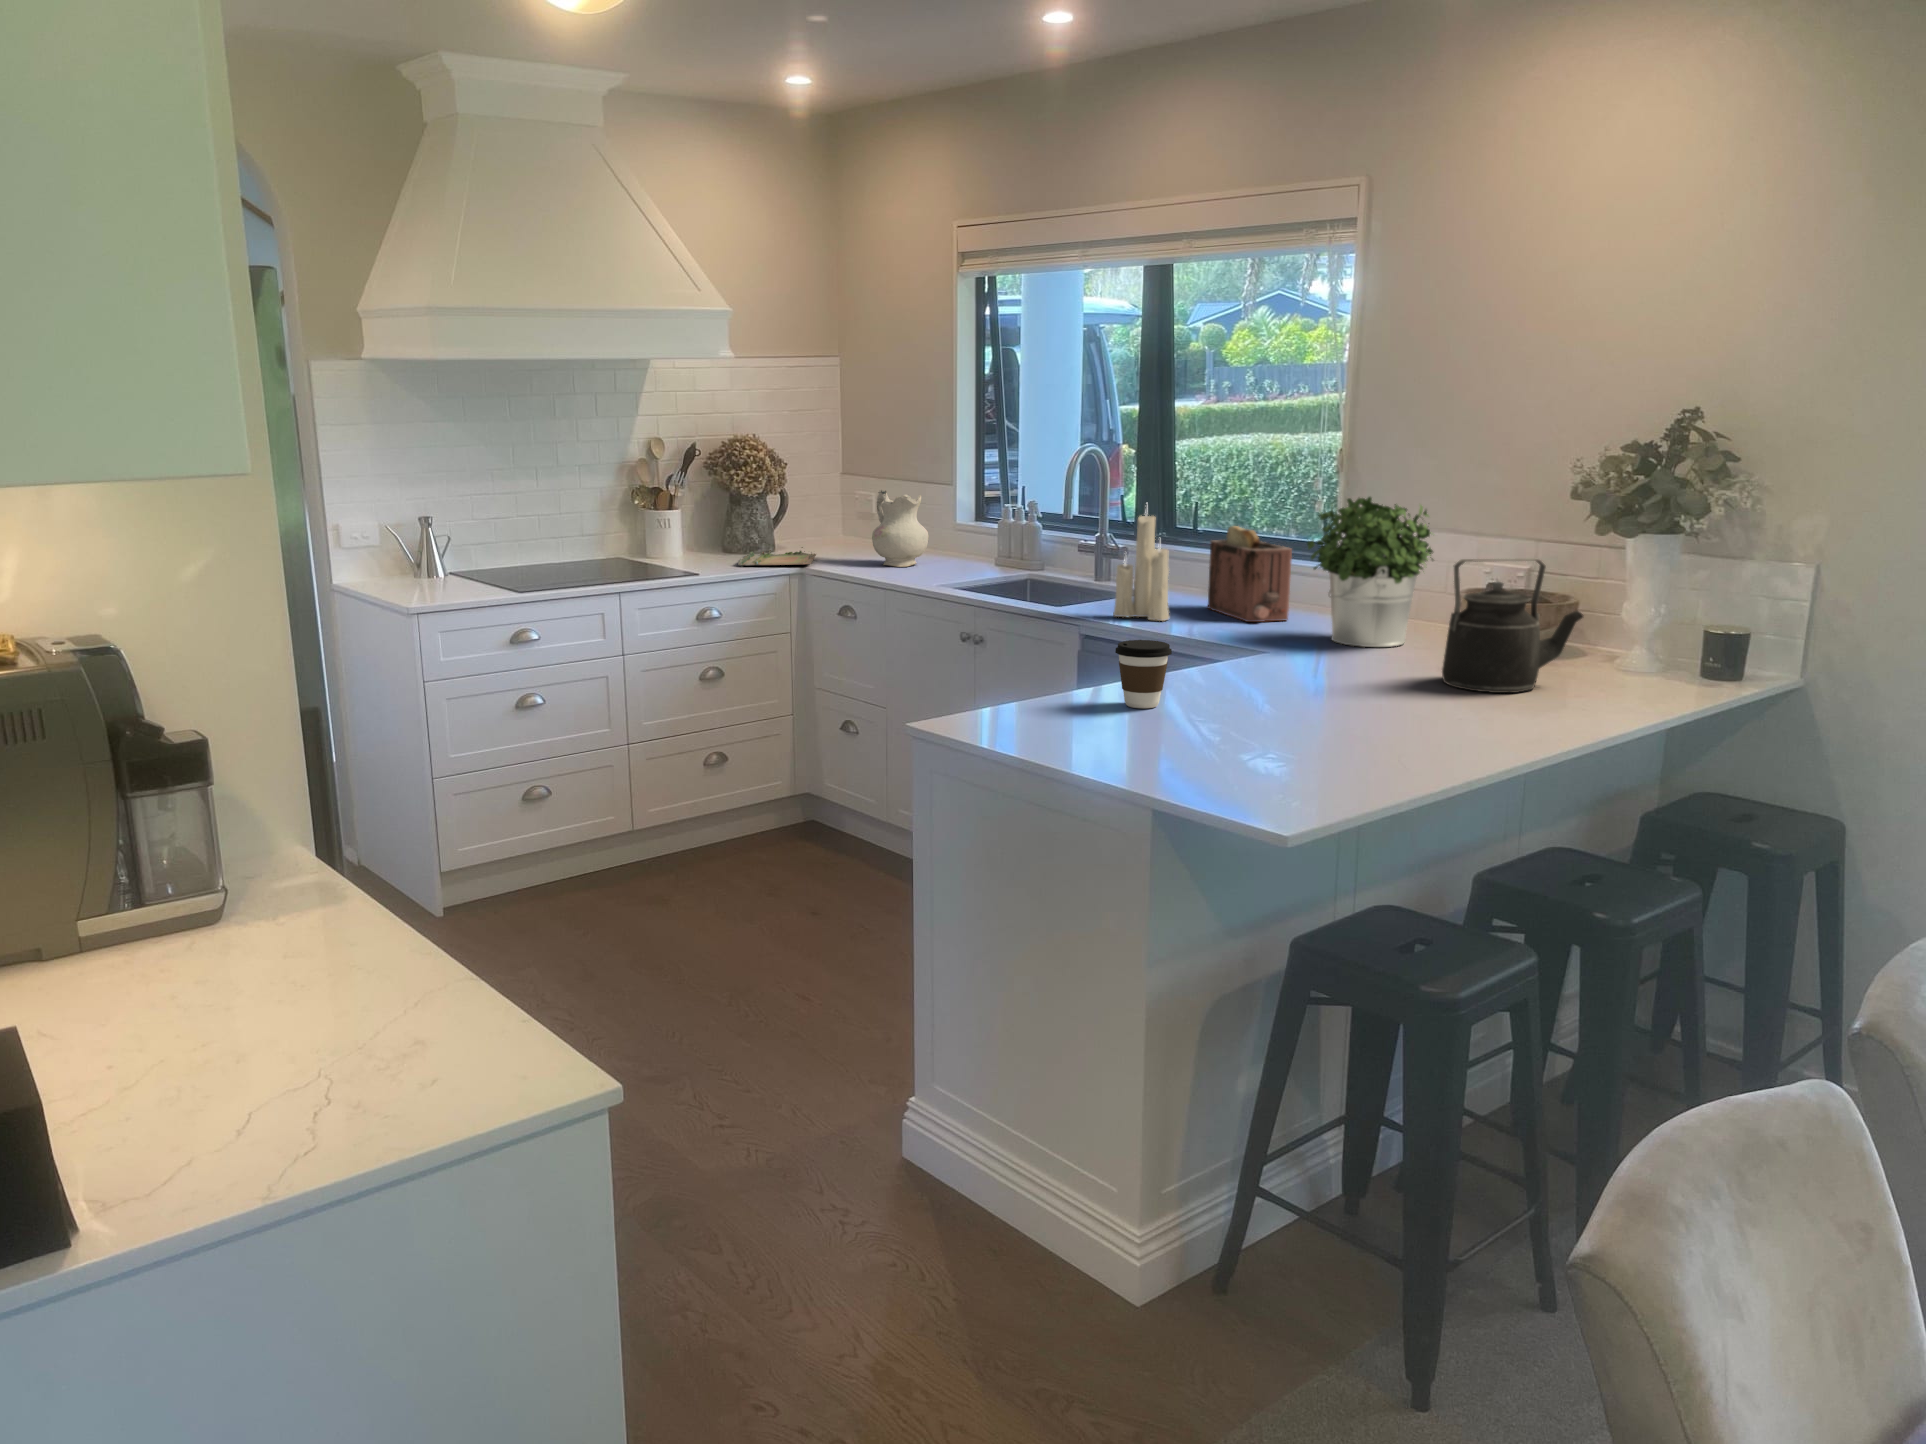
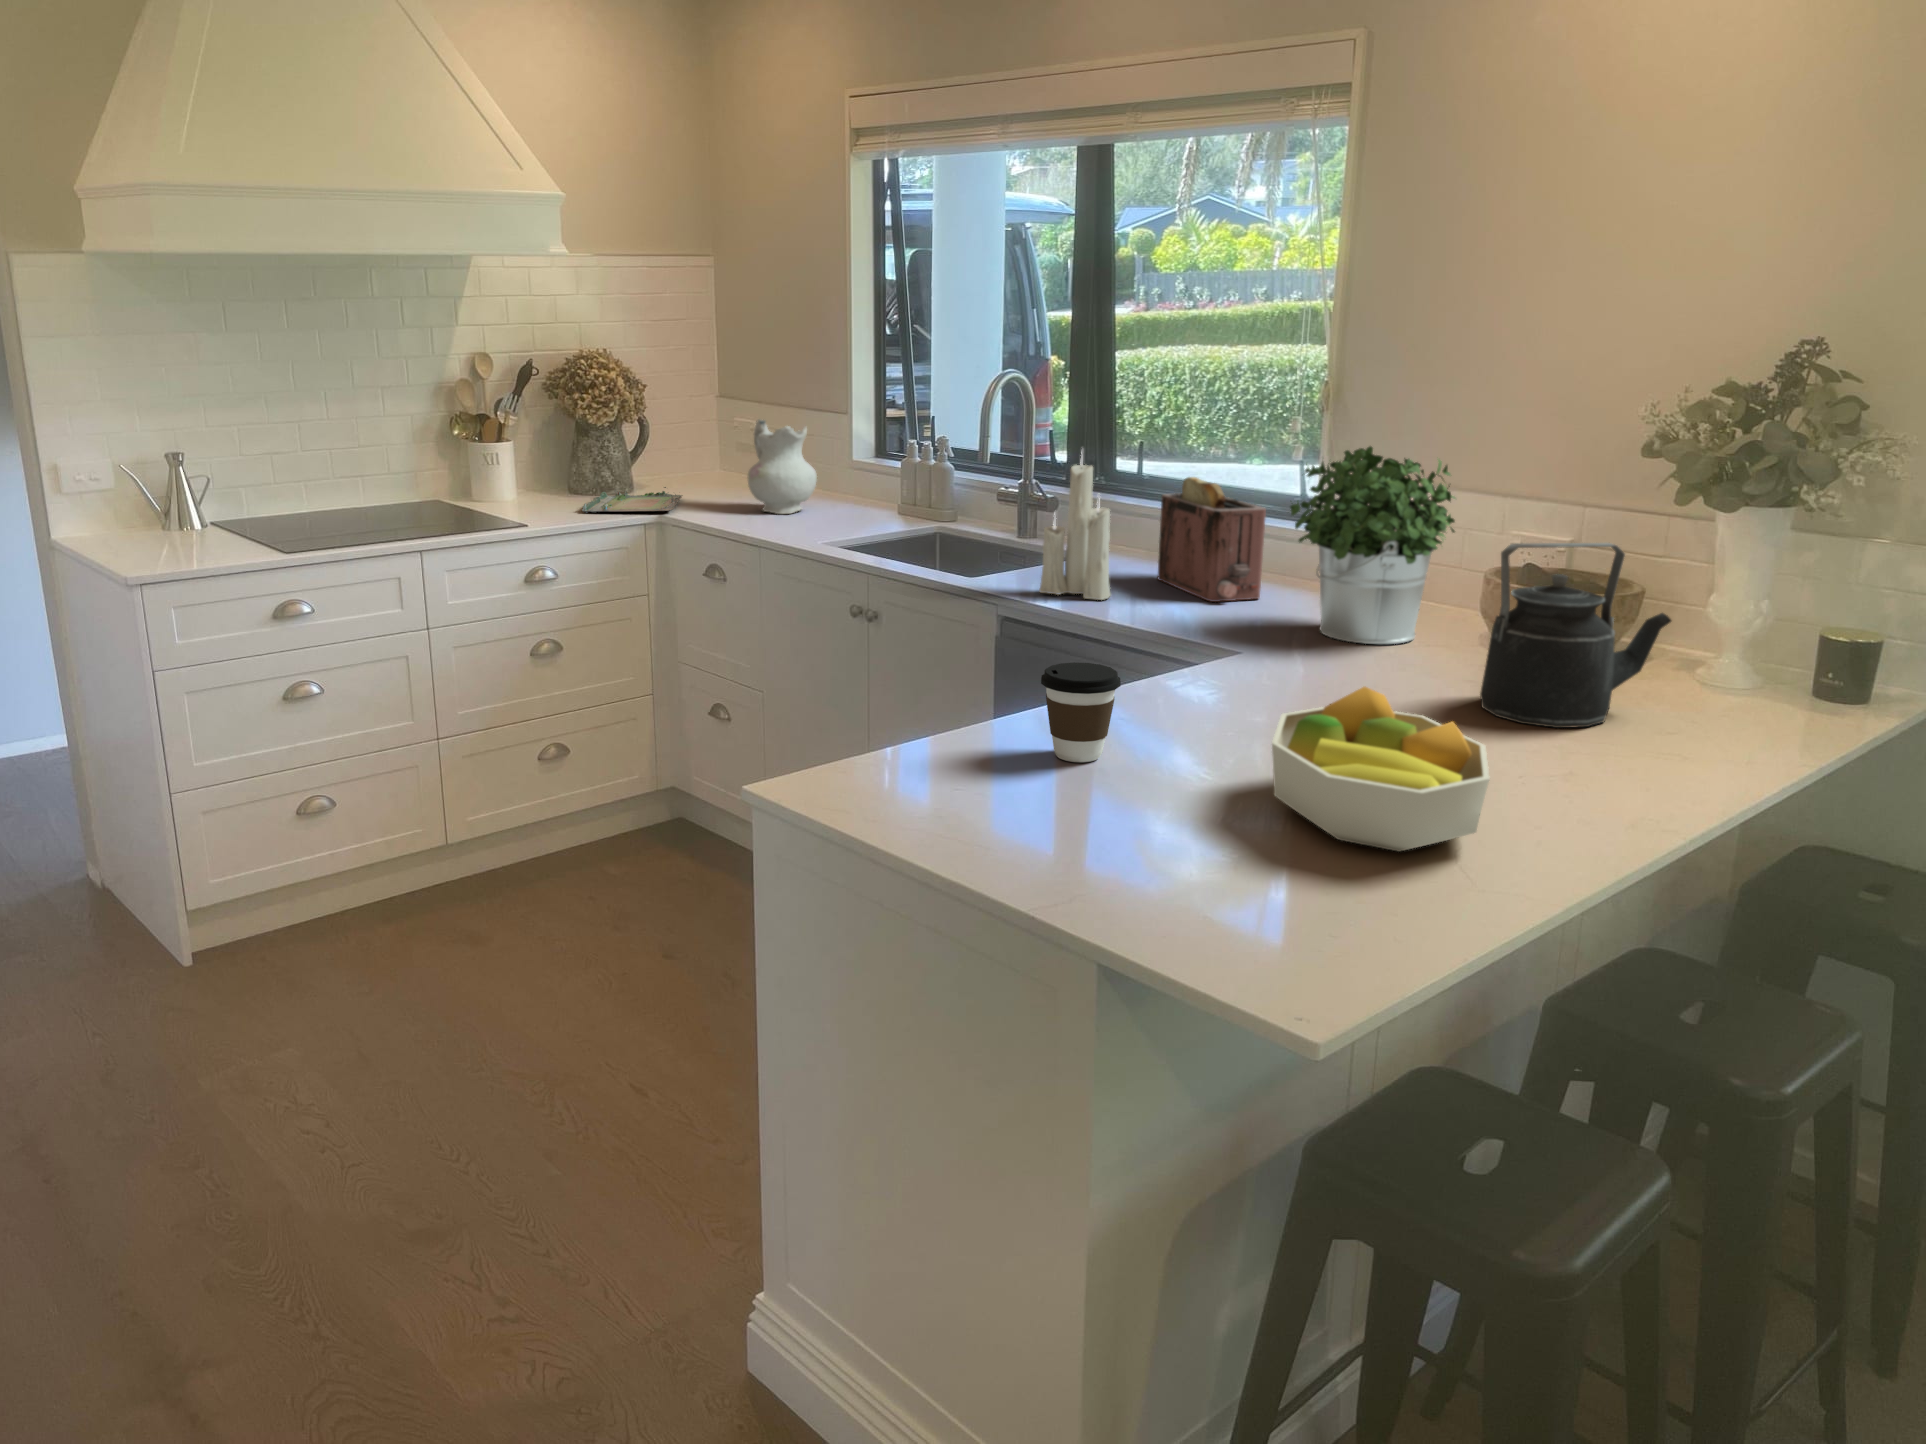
fruit bowl: none [1275,649,1423,751] -> present [1272,687,1490,852]

